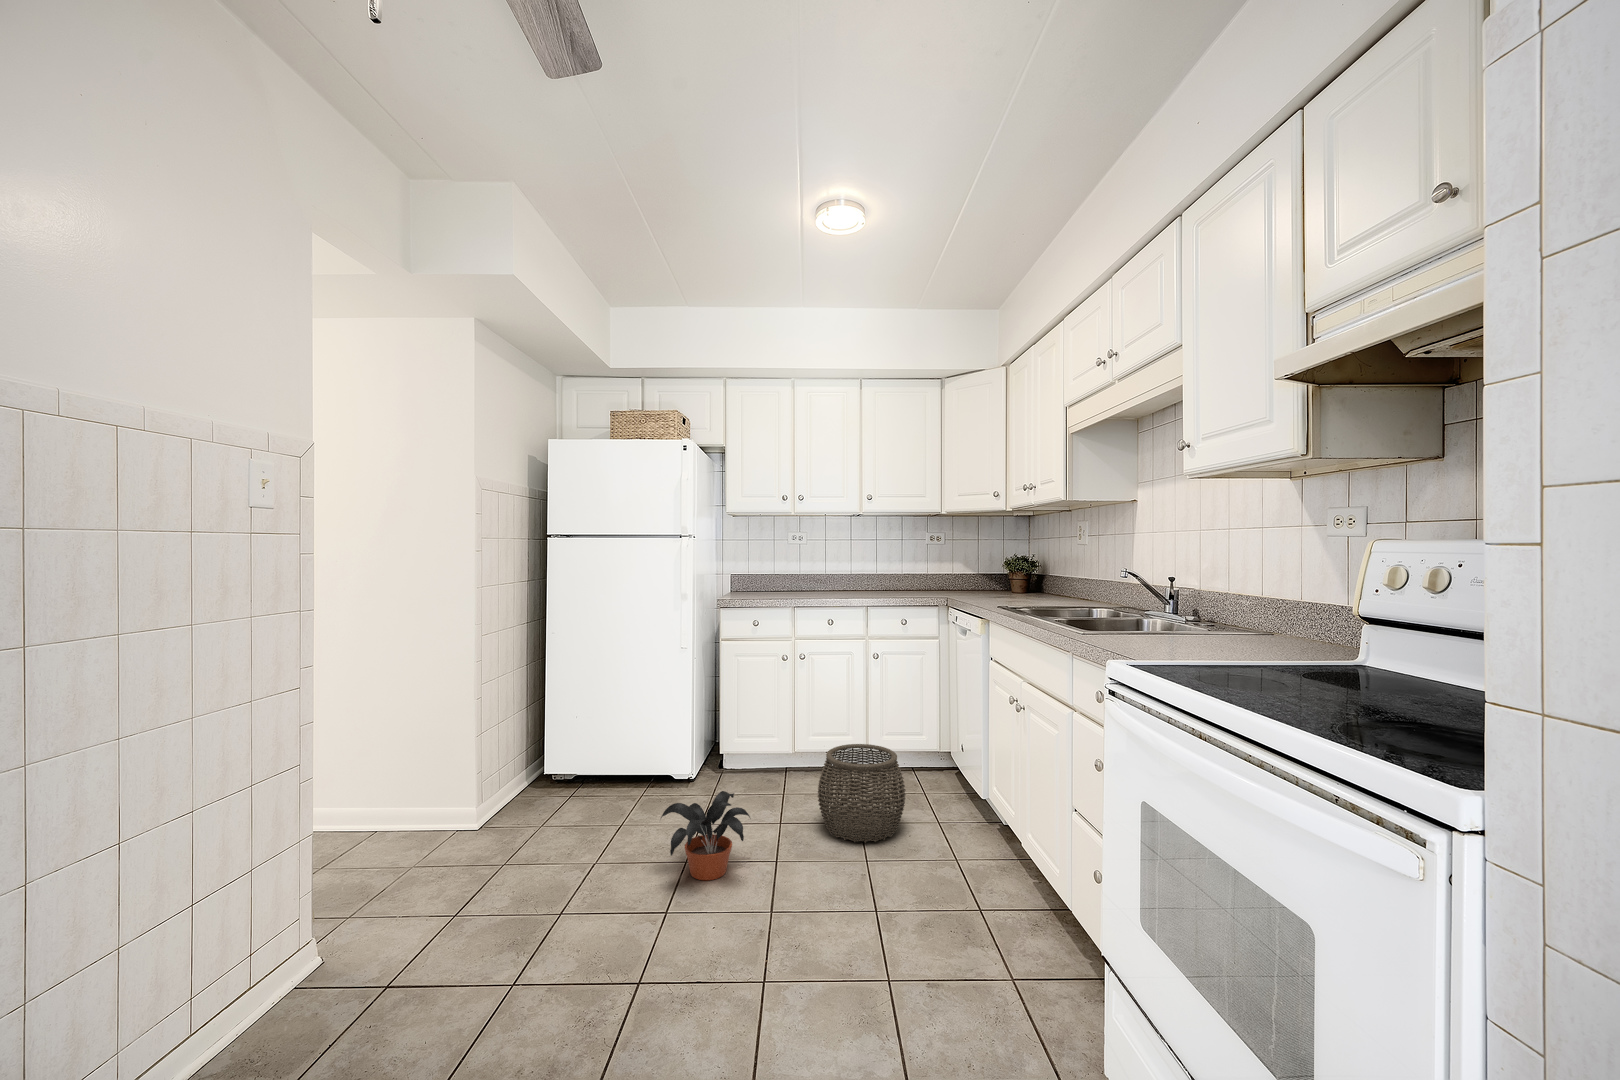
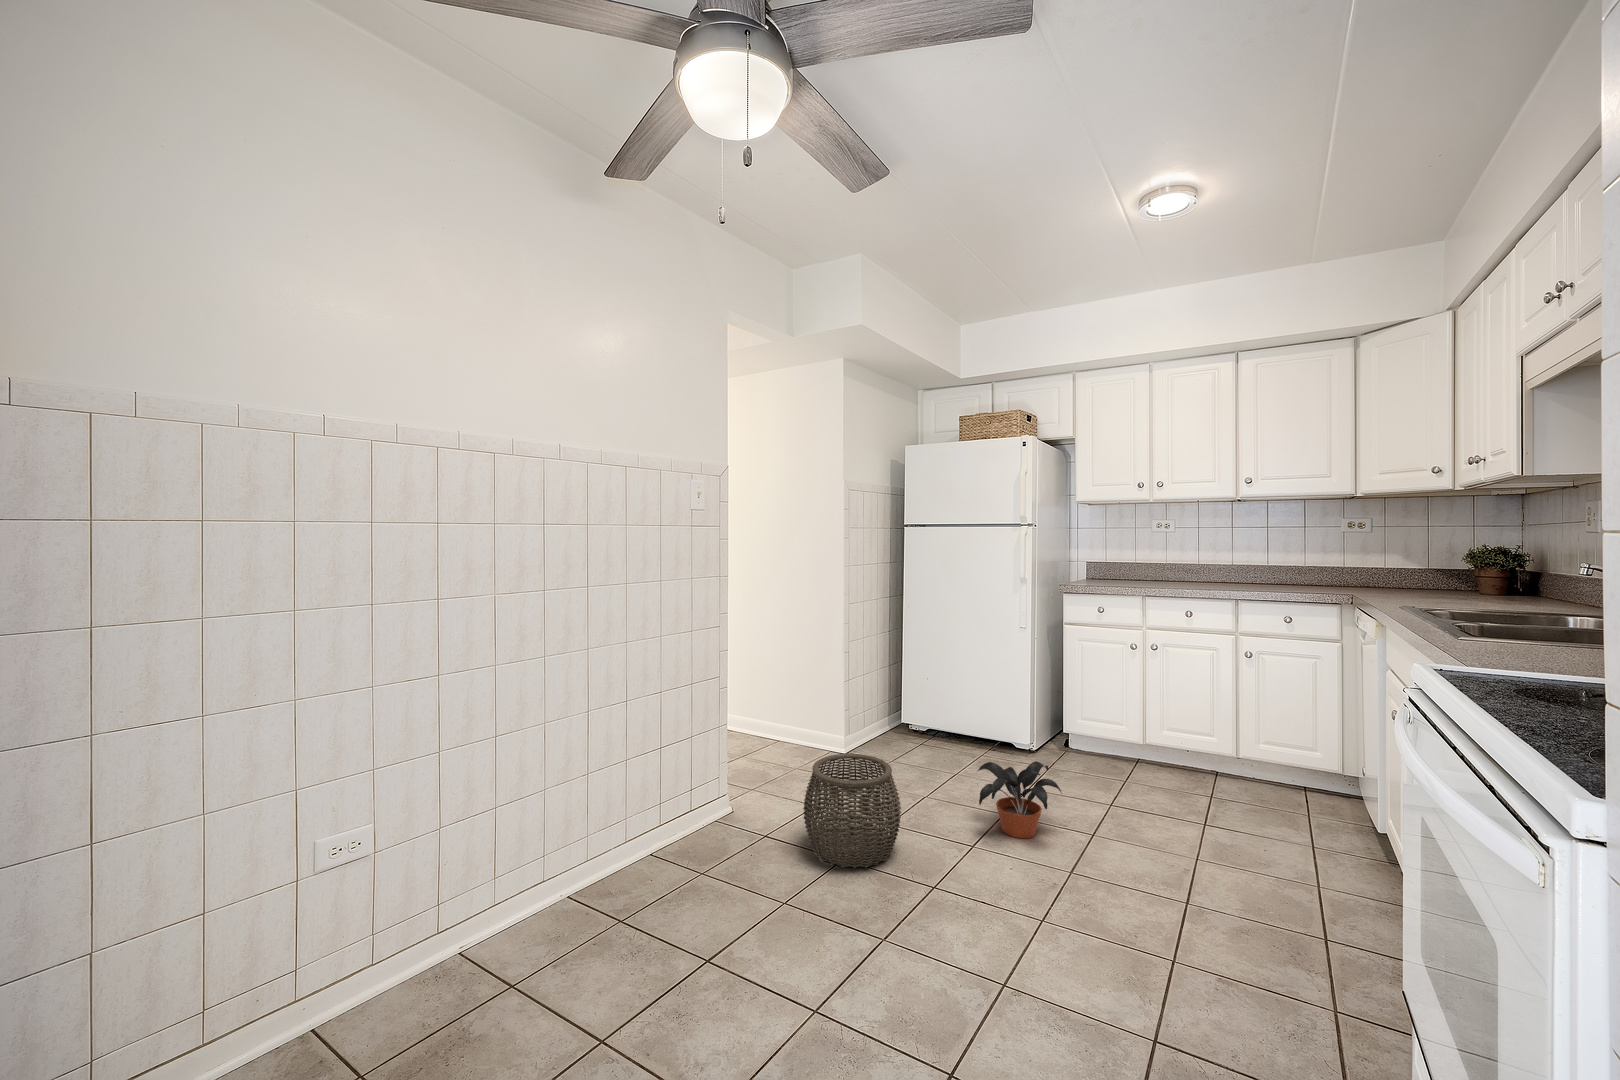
woven basket: present [818,744,906,843] -> present [803,754,901,869]

